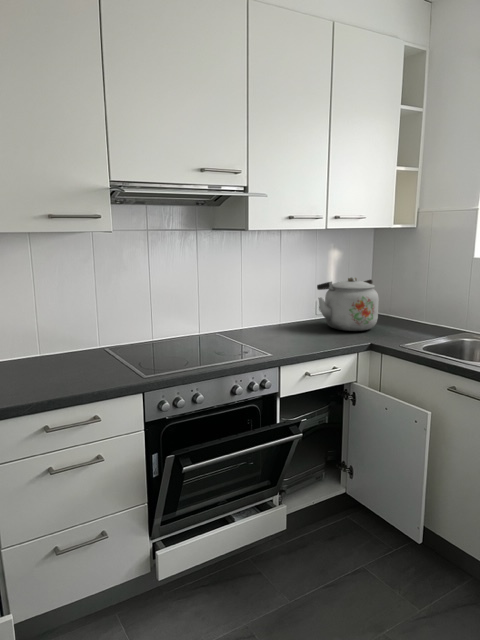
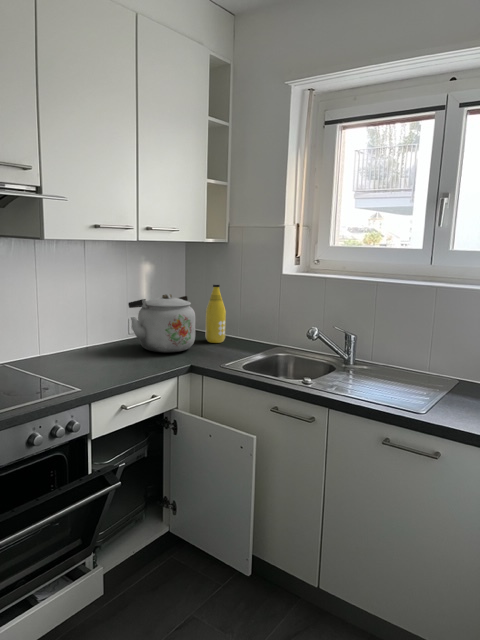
bottle: none [389,269,410,325] -> present [205,284,226,343]

